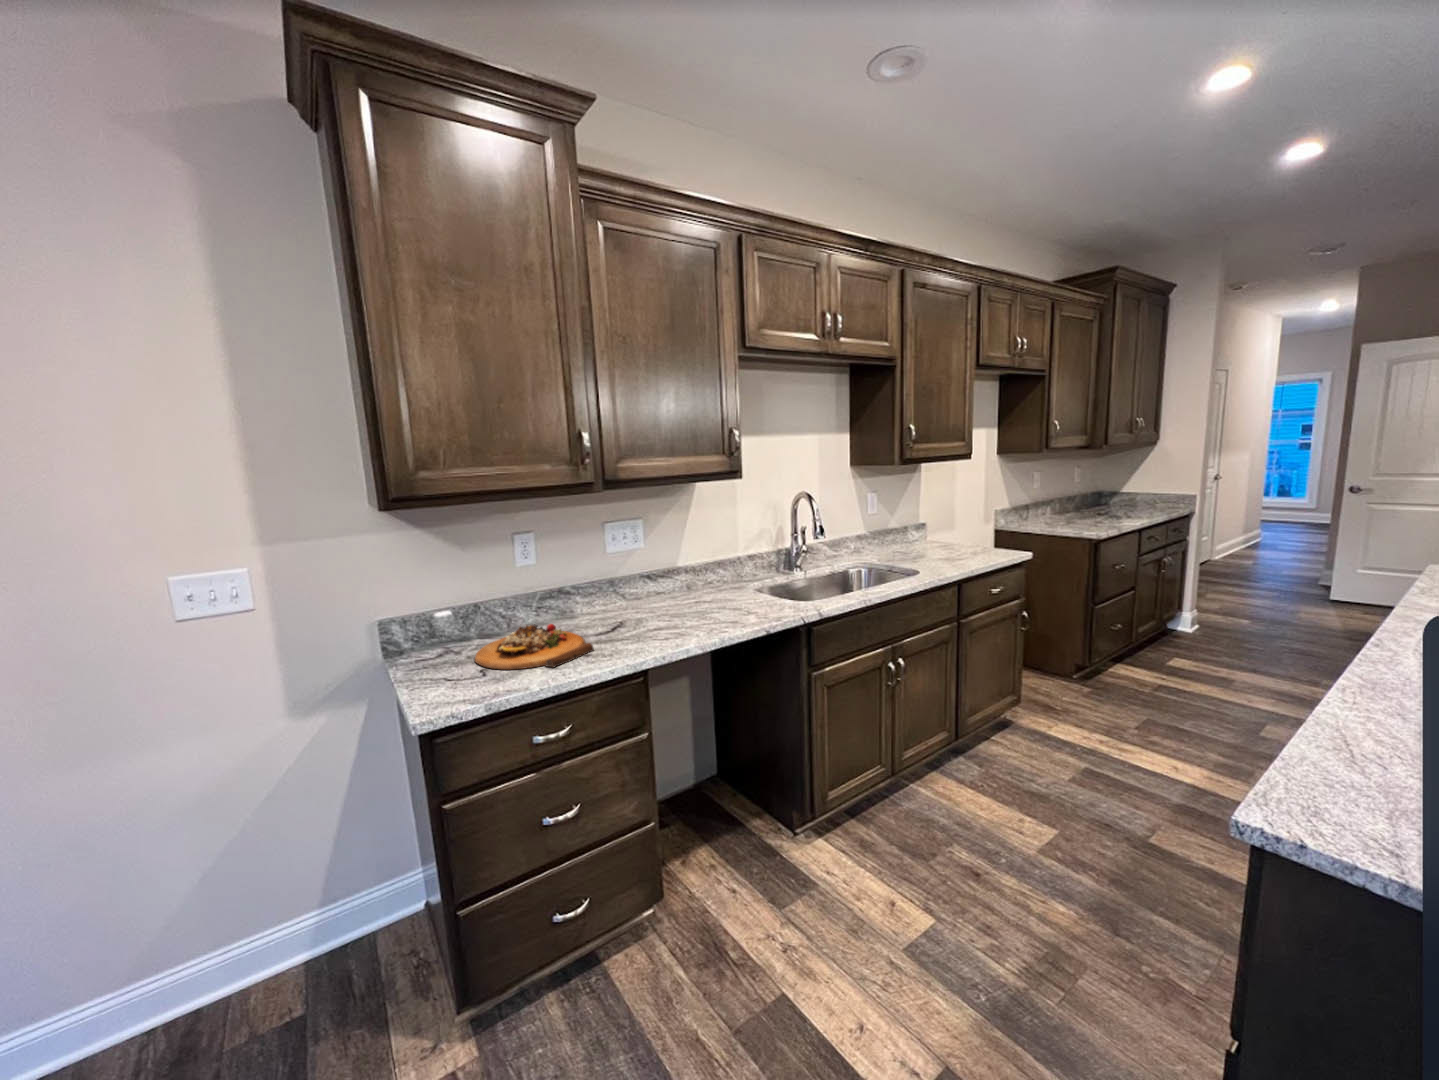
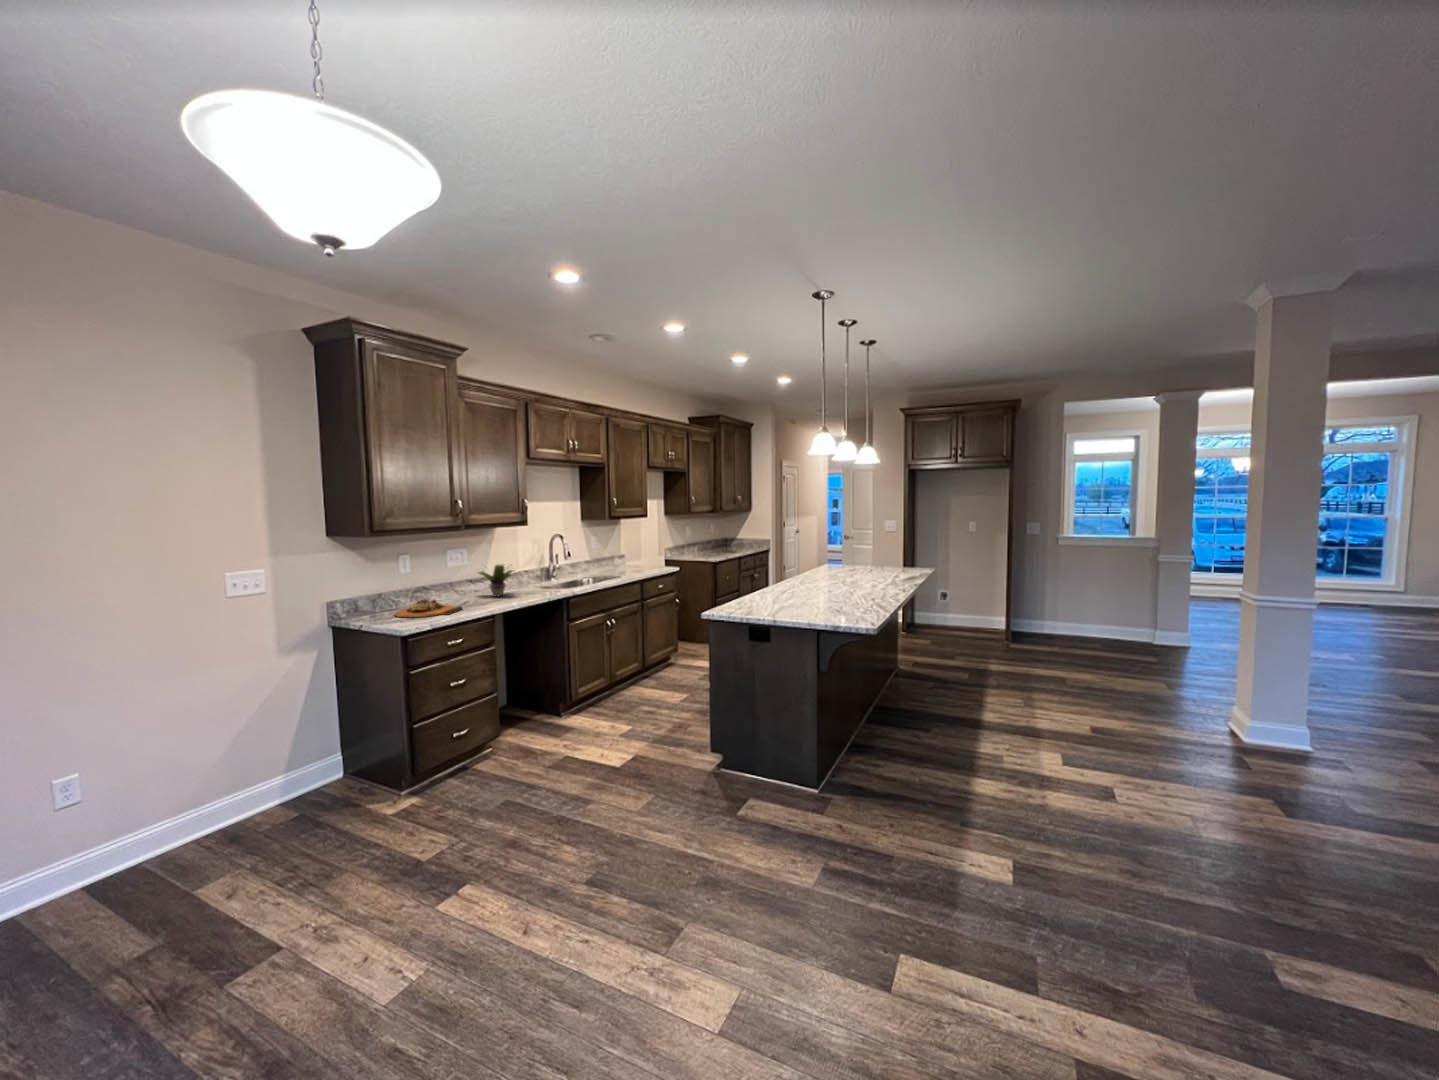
potted plant: none [649,549,718,613] -> present [479,565,514,597]

